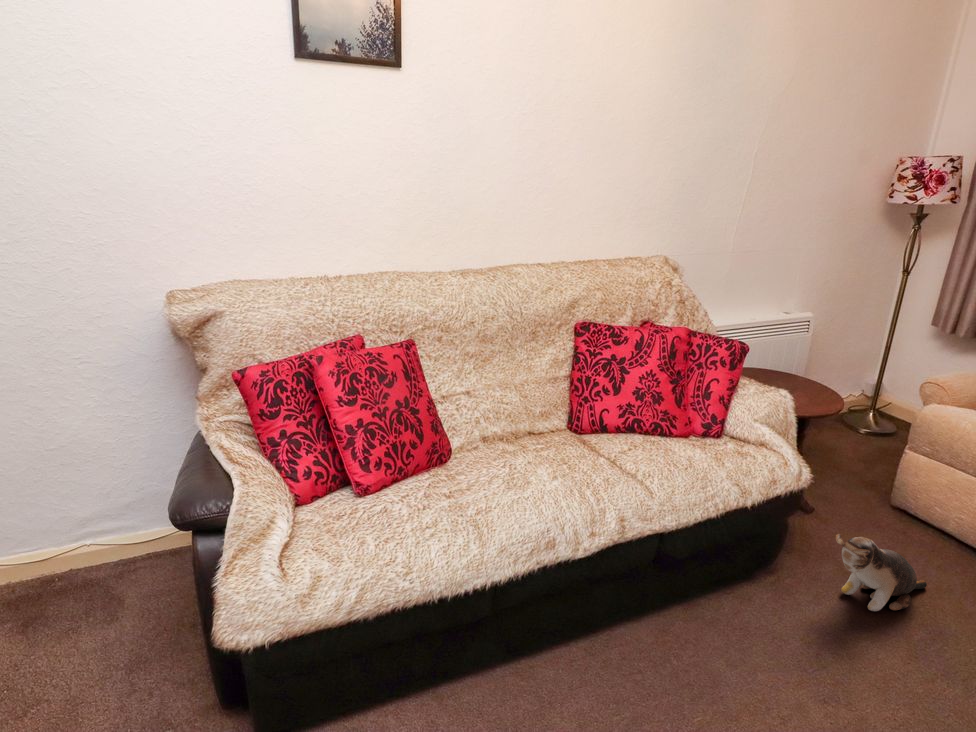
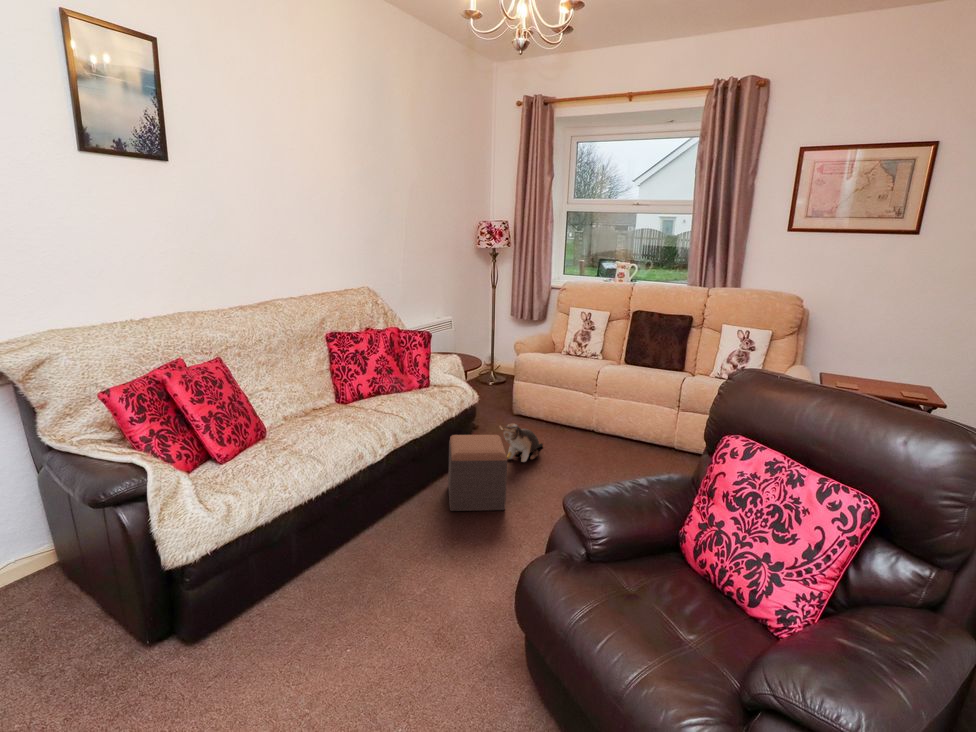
footstool: none [695,534,825,703] -> present [448,435,507,511]

